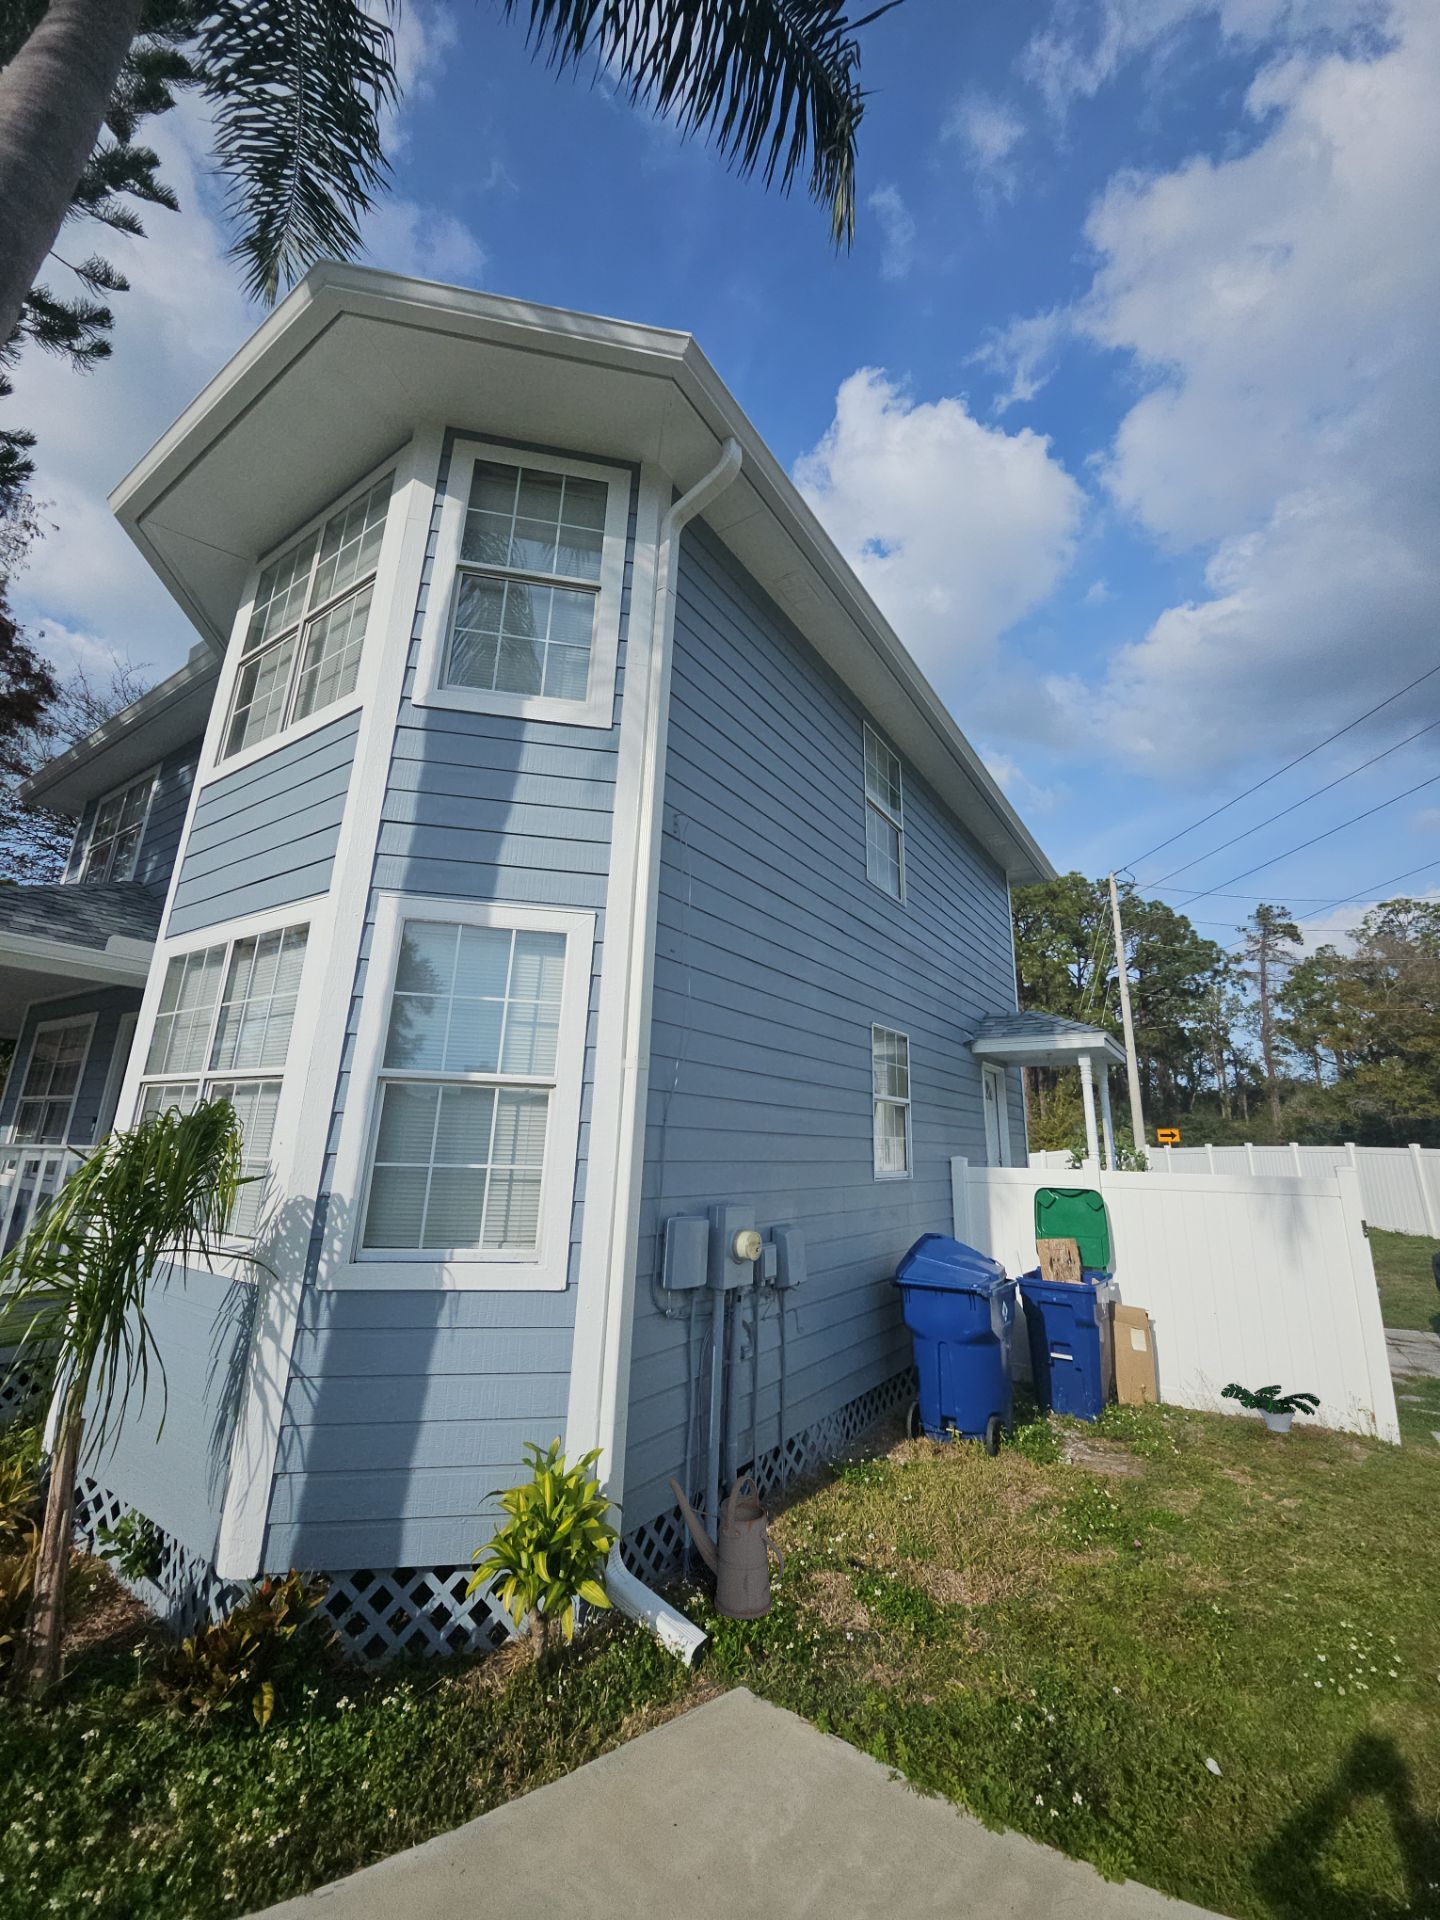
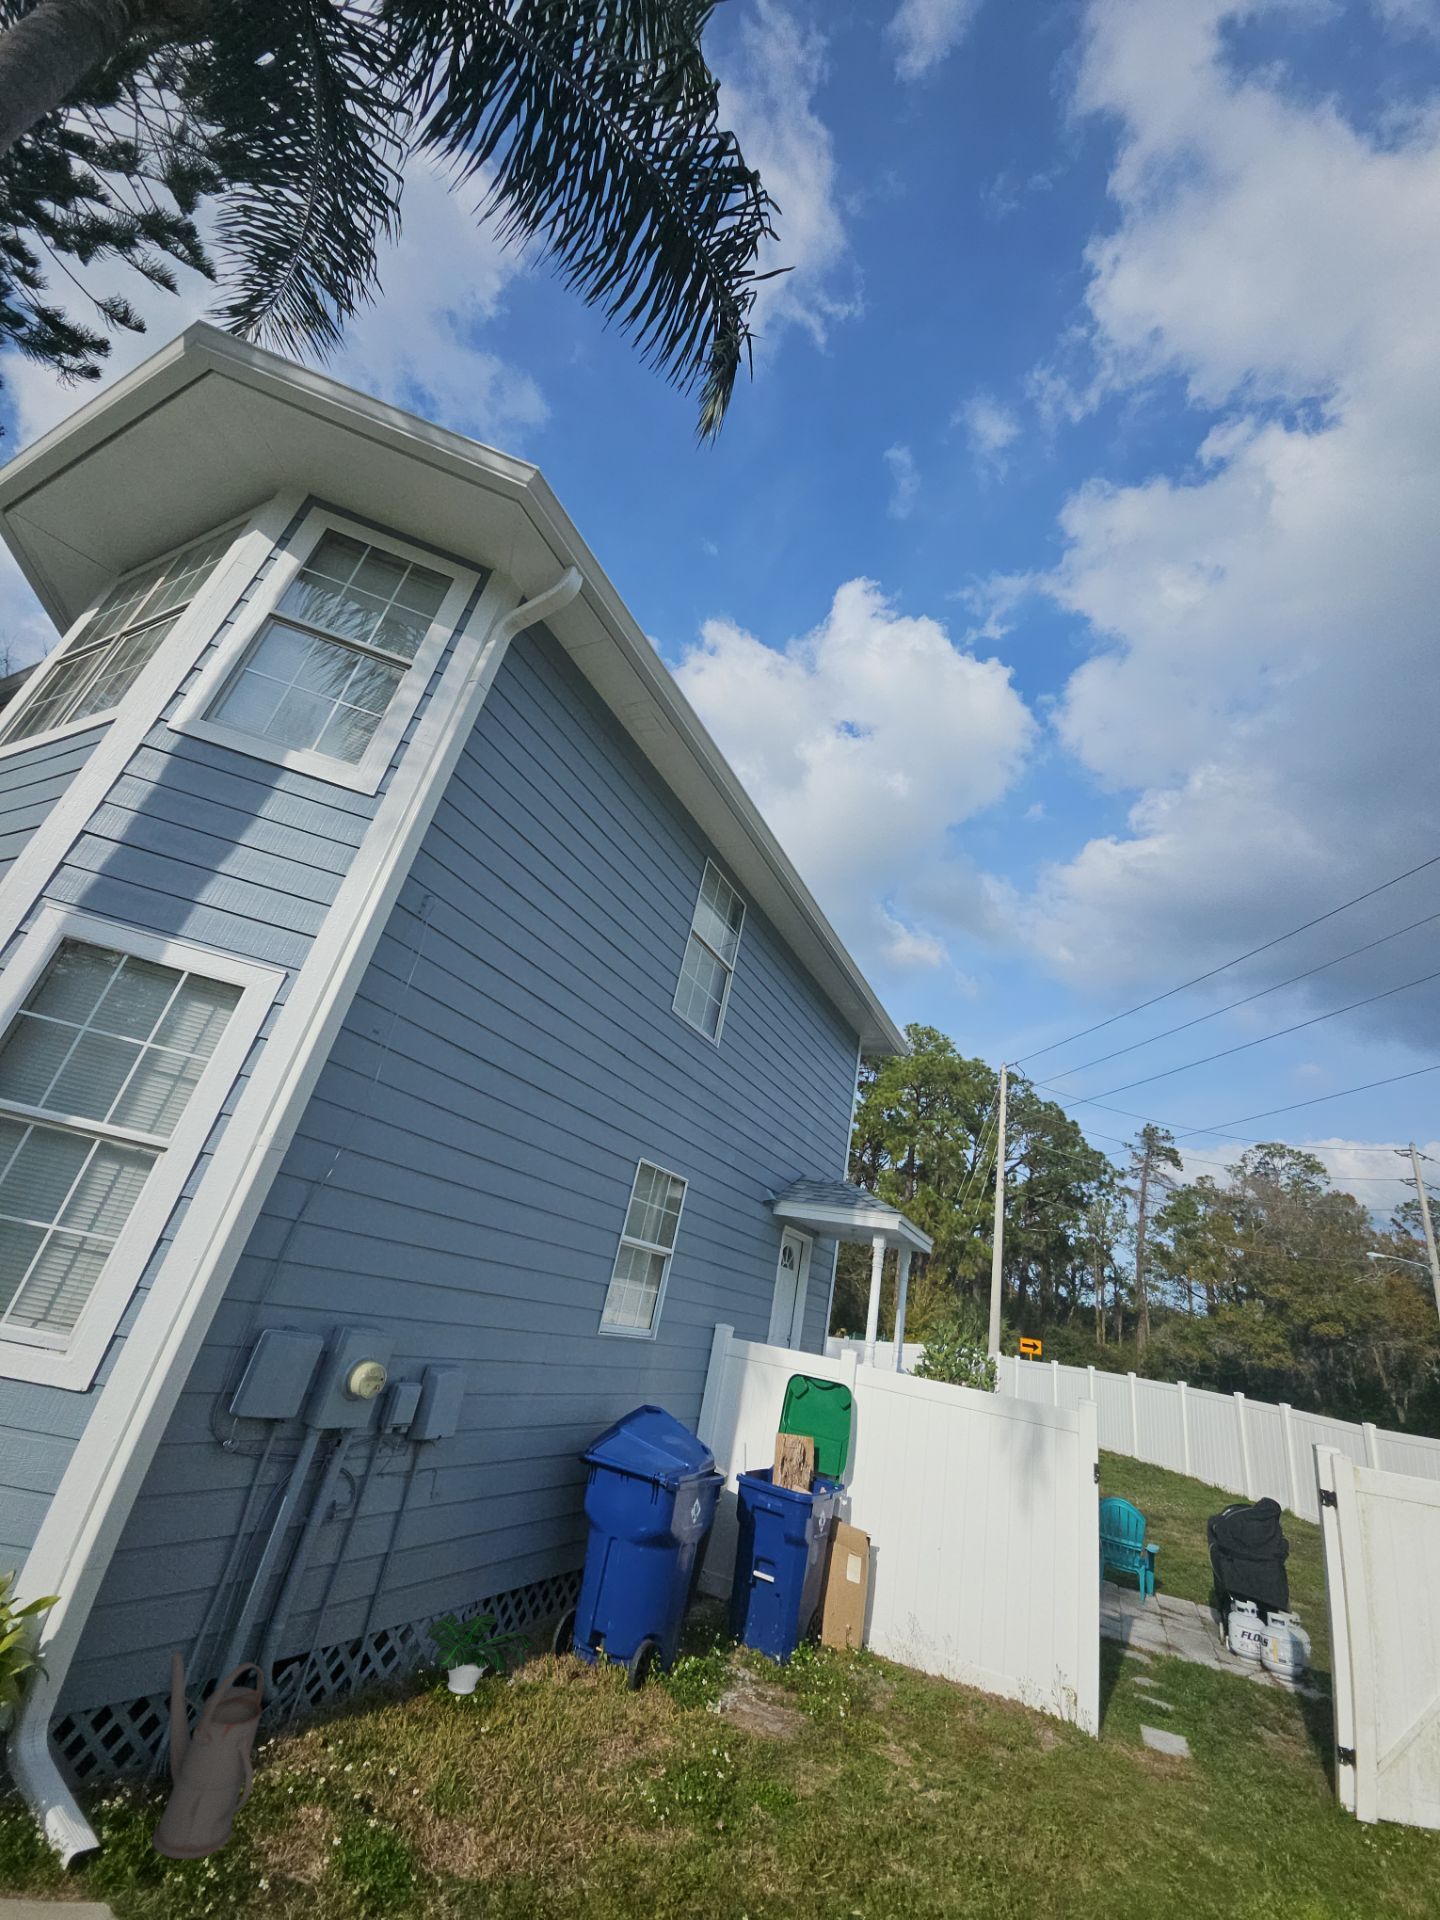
potted plant: present [1221,1383,1321,1433] -> present [426,1613,533,1694]

